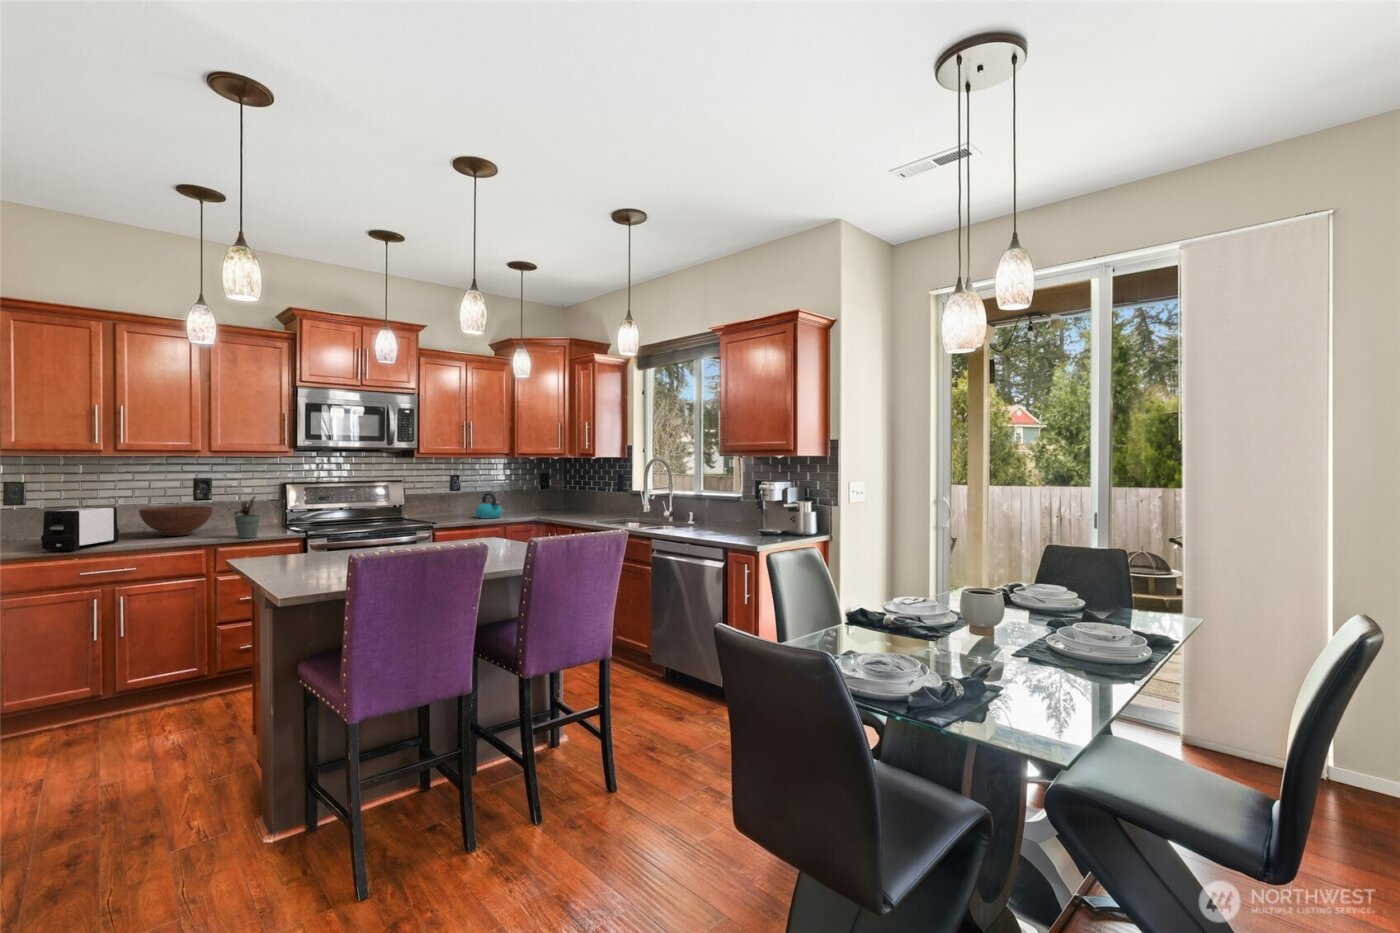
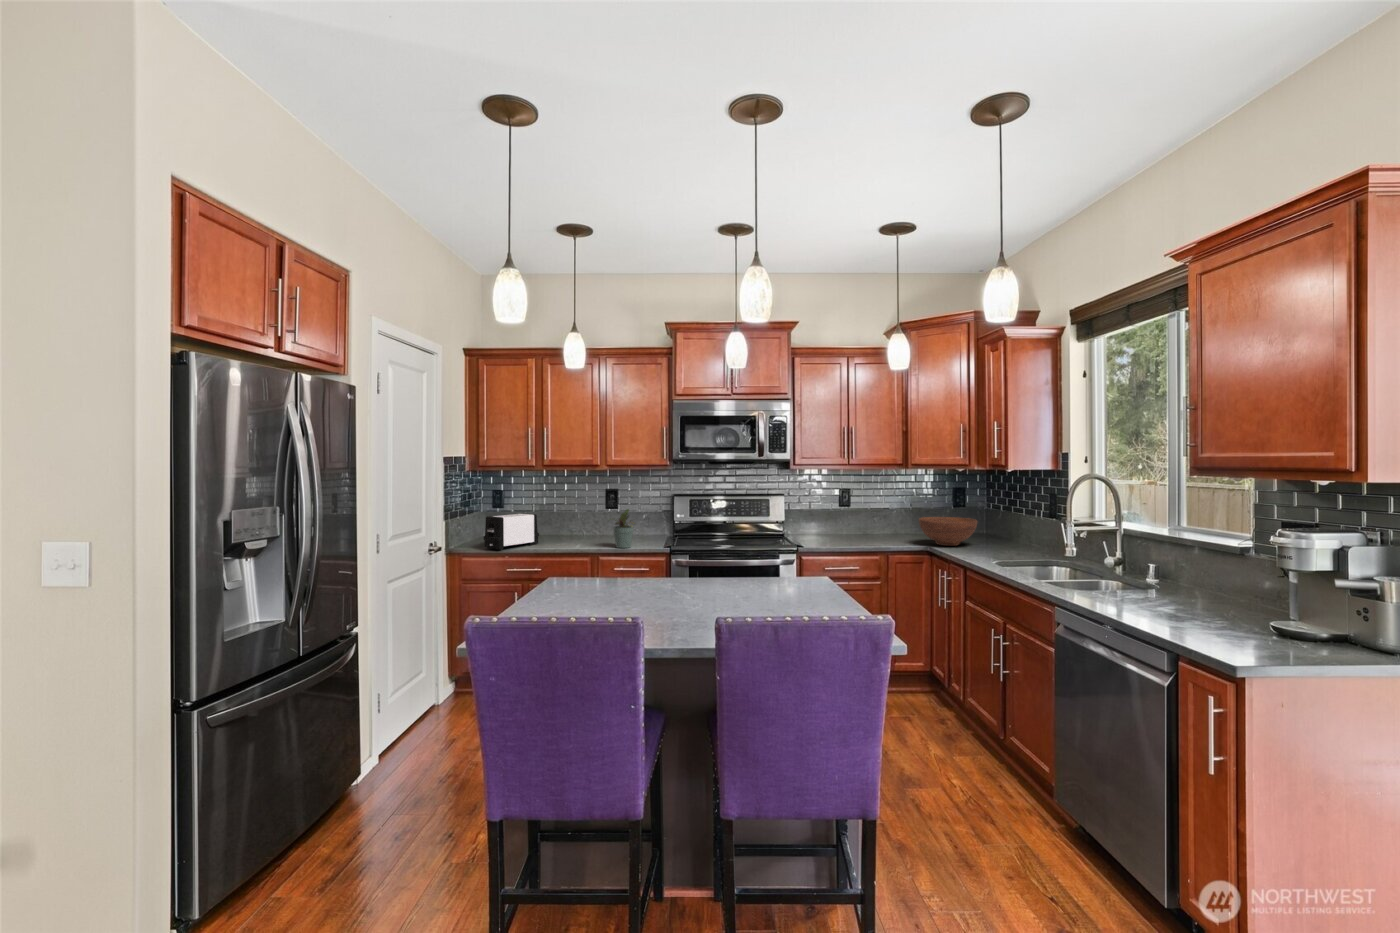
kettle: present [475,493,502,518] -> none [856,511,888,542]
fruit bowl: present [139,506,213,536] -> present [919,517,977,546]

